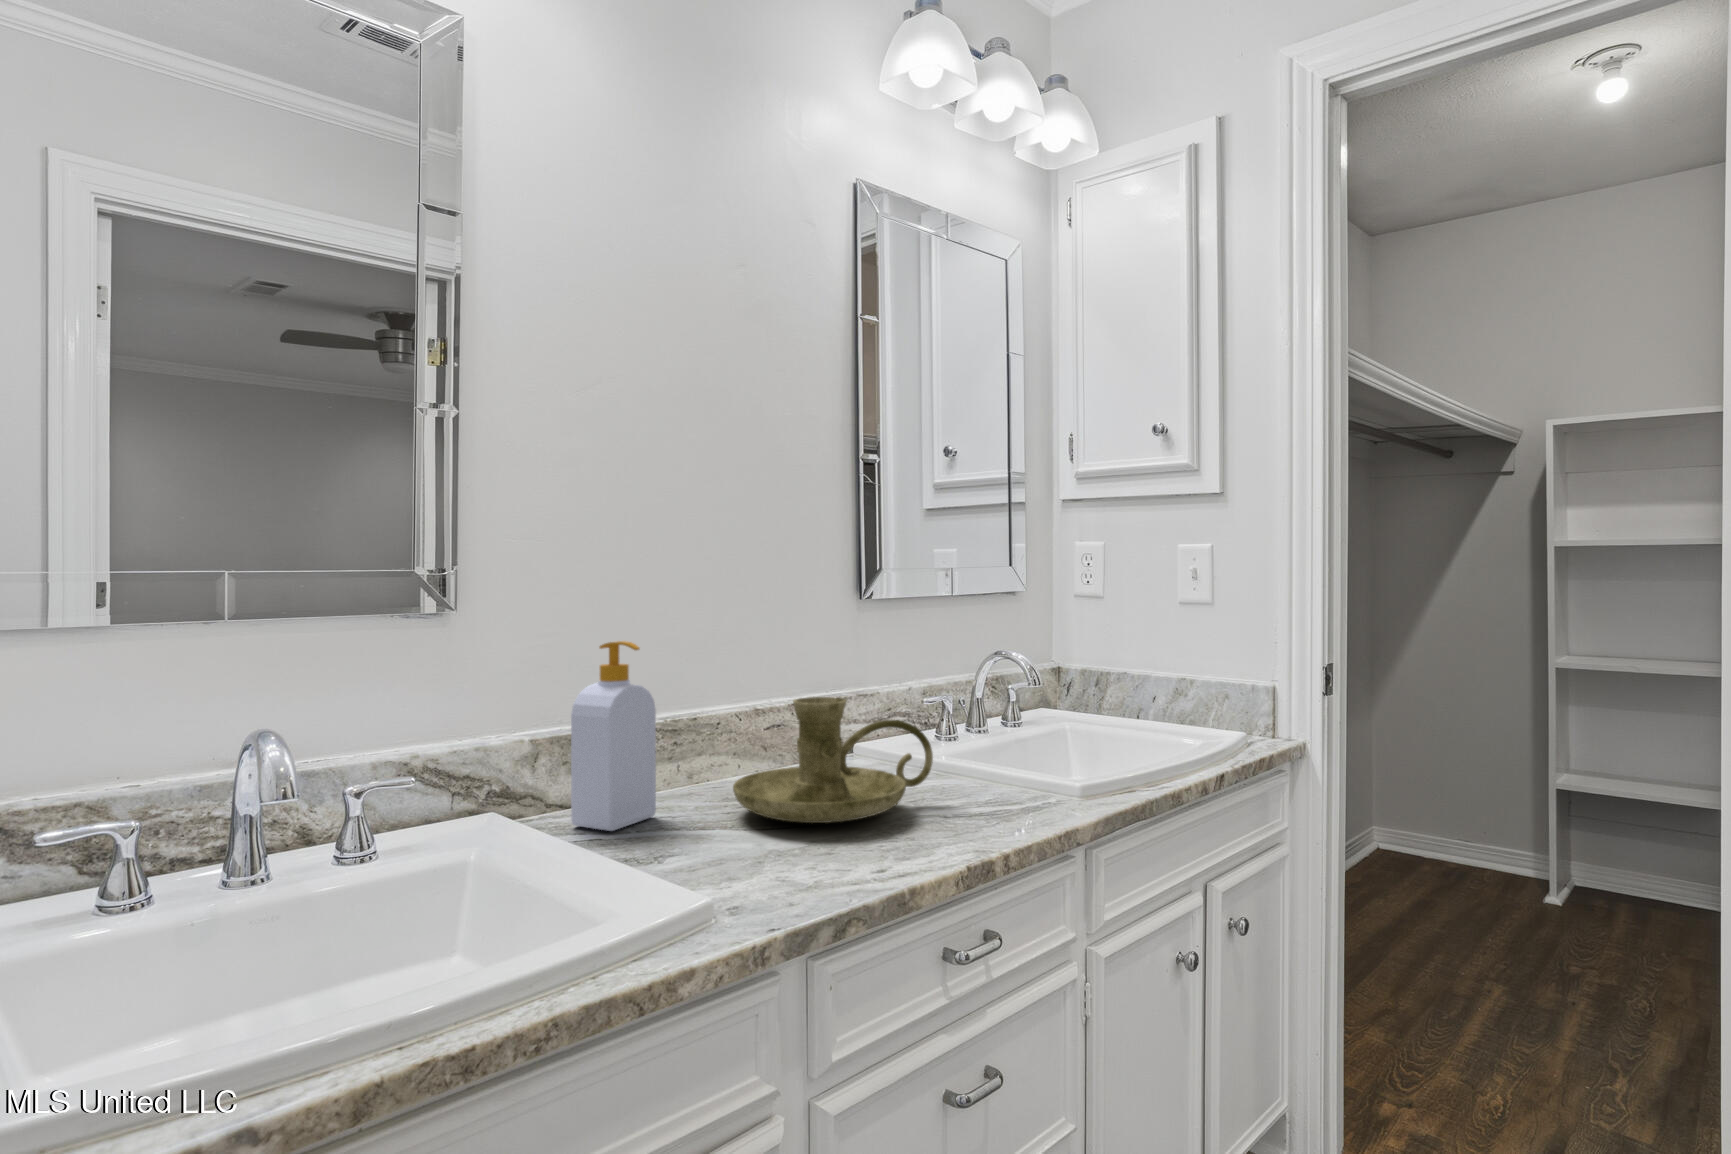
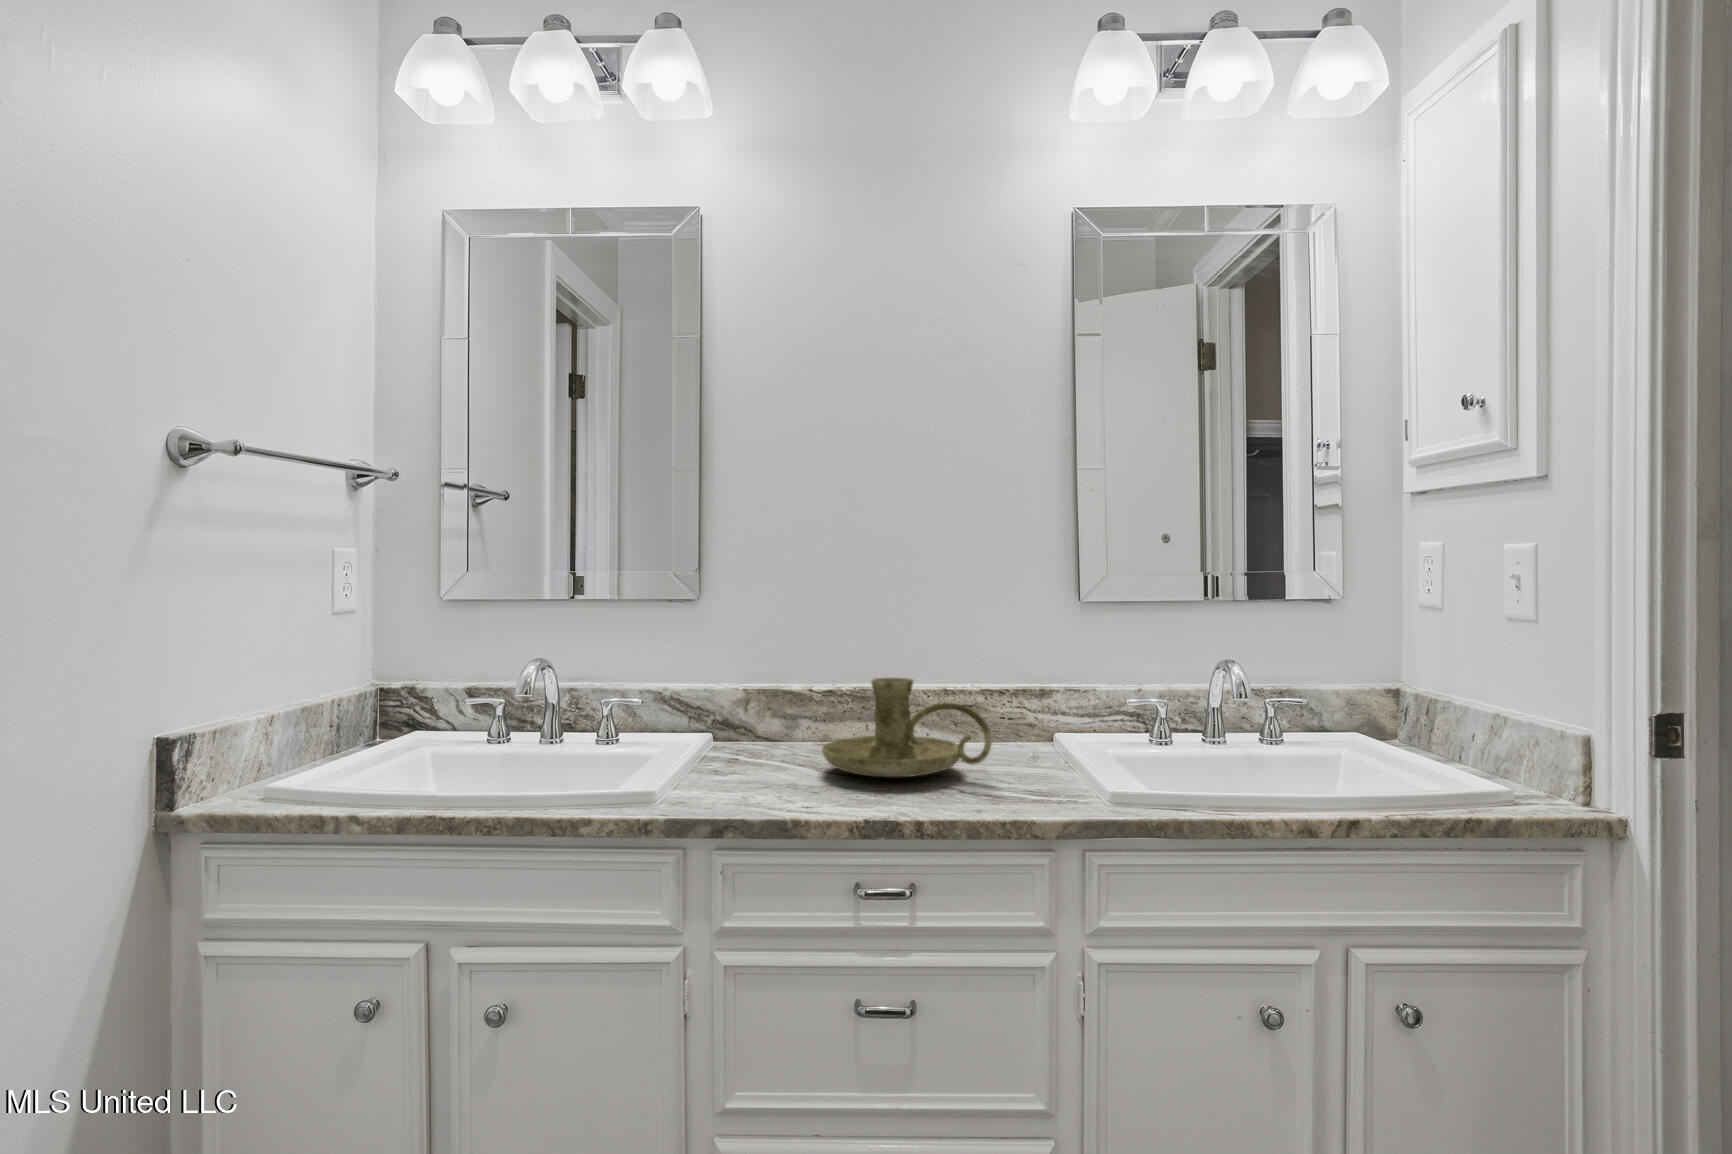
soap bottle: present [571,641,656,831] -> none [746,625,801,756]

